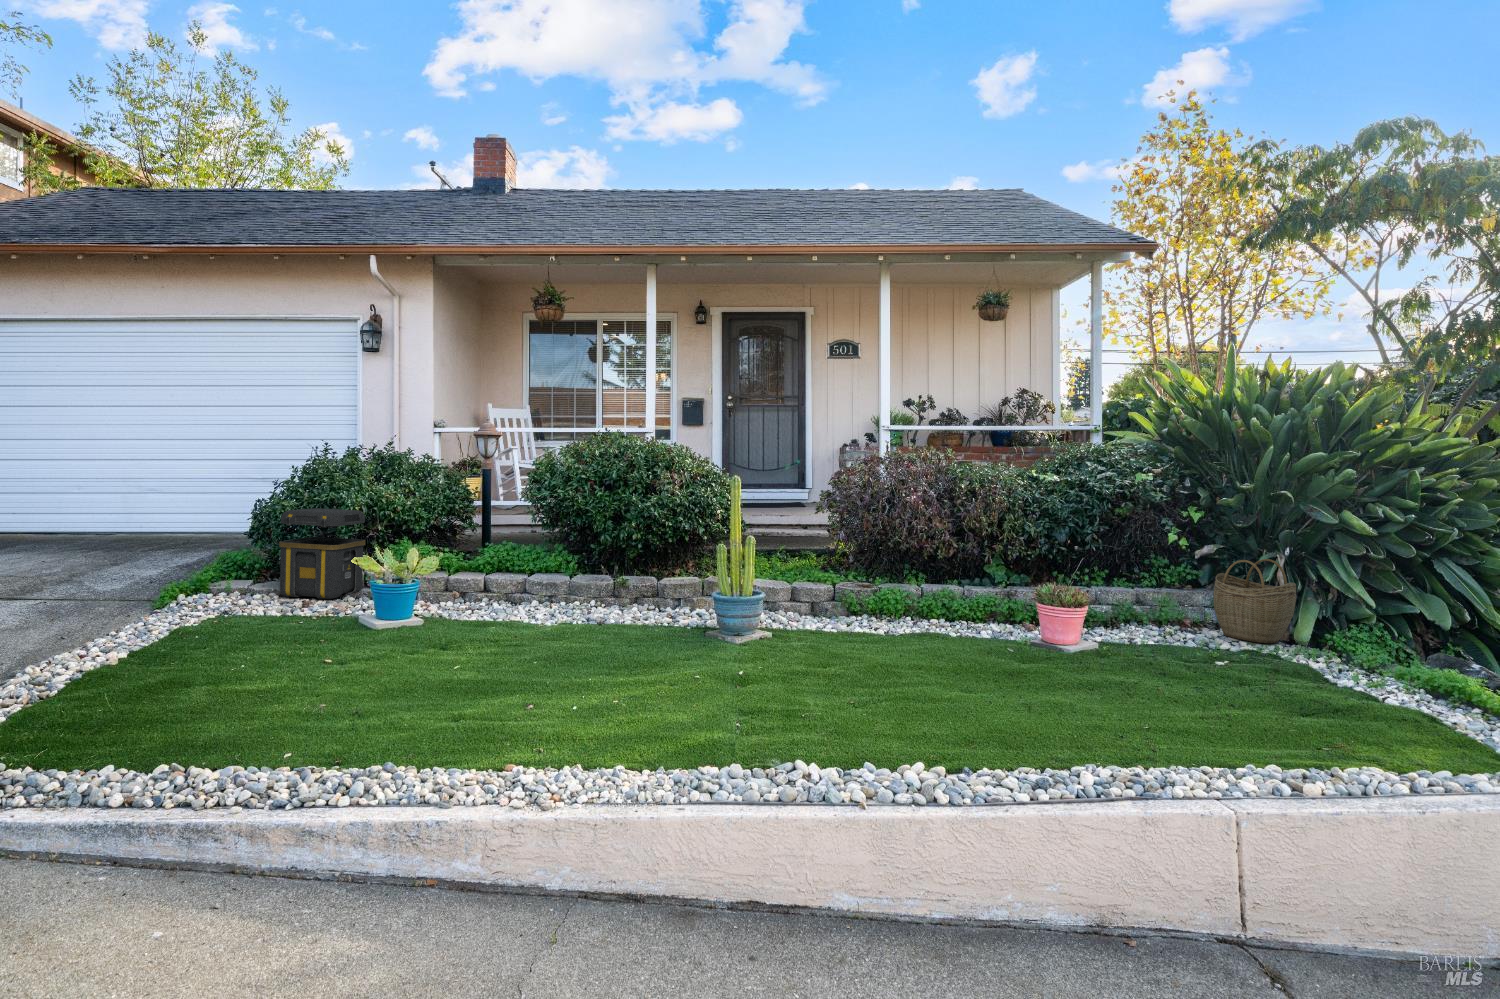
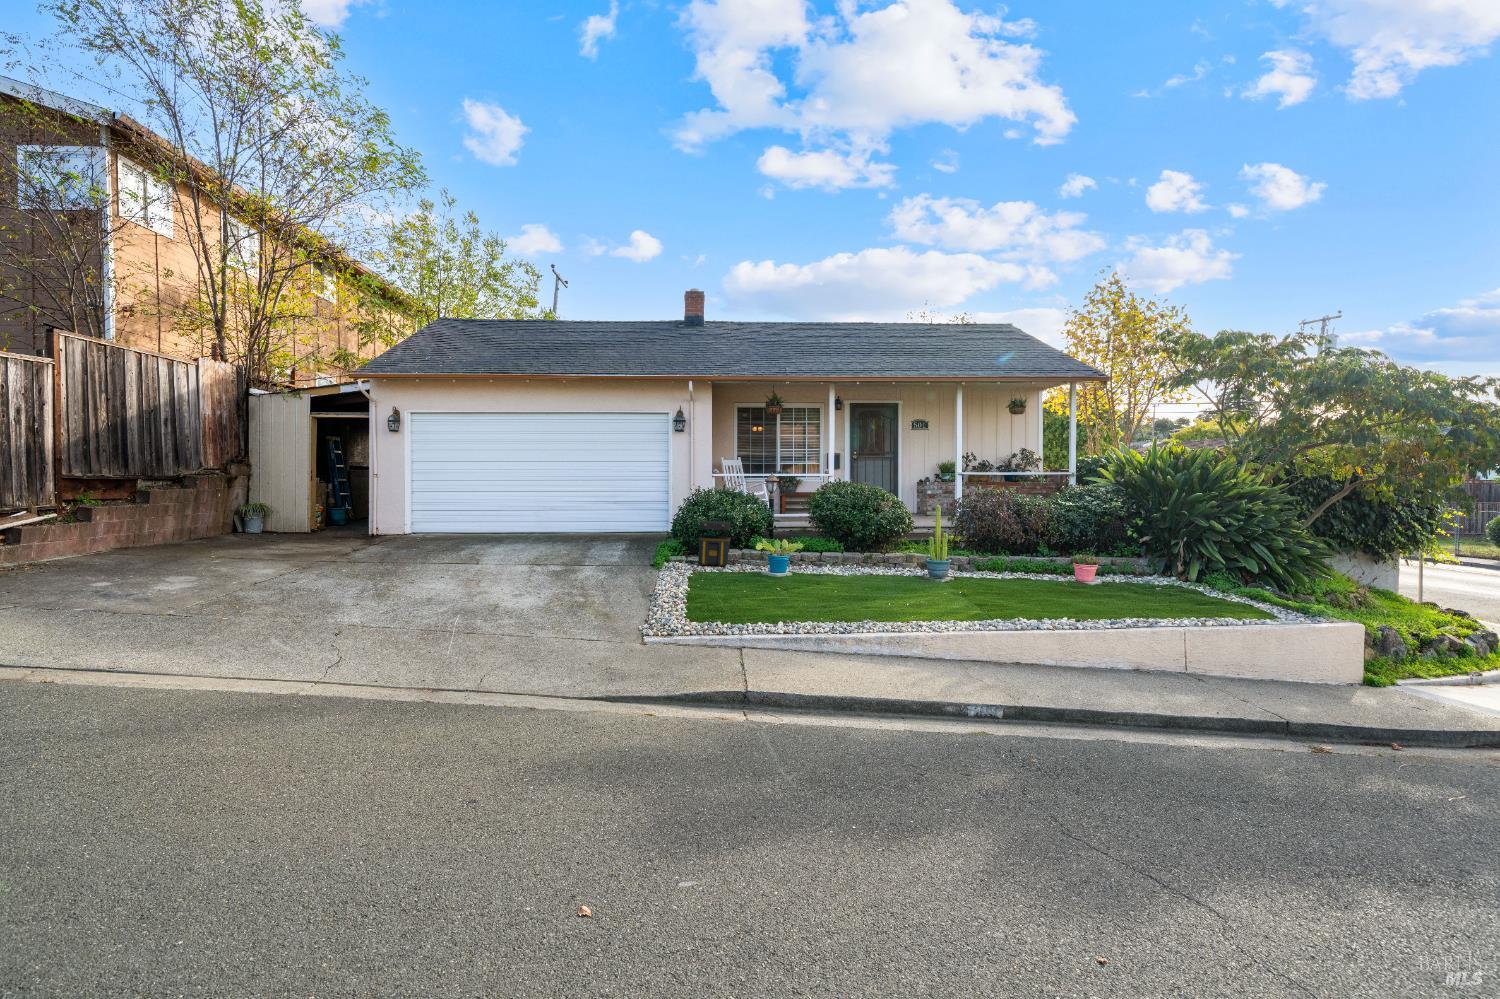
woven basket: present [1214,559,1296,643] -> none [1153,543,1190,581]

